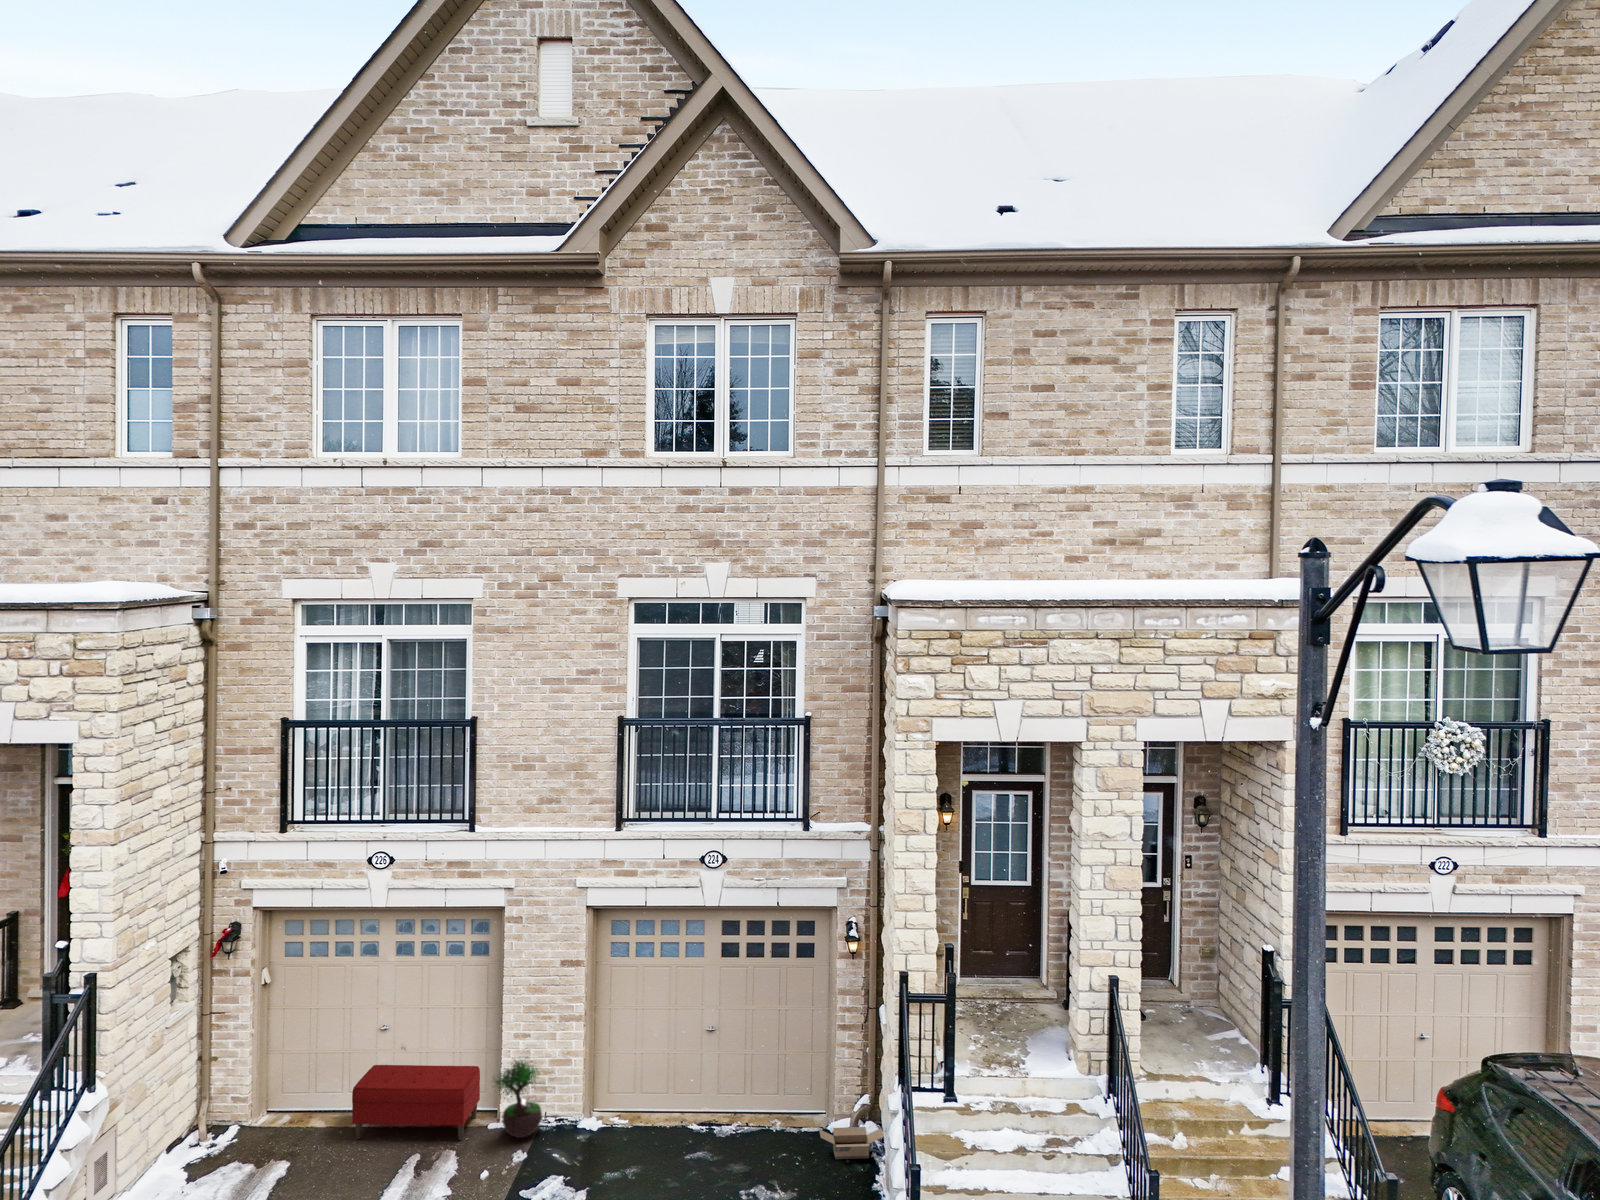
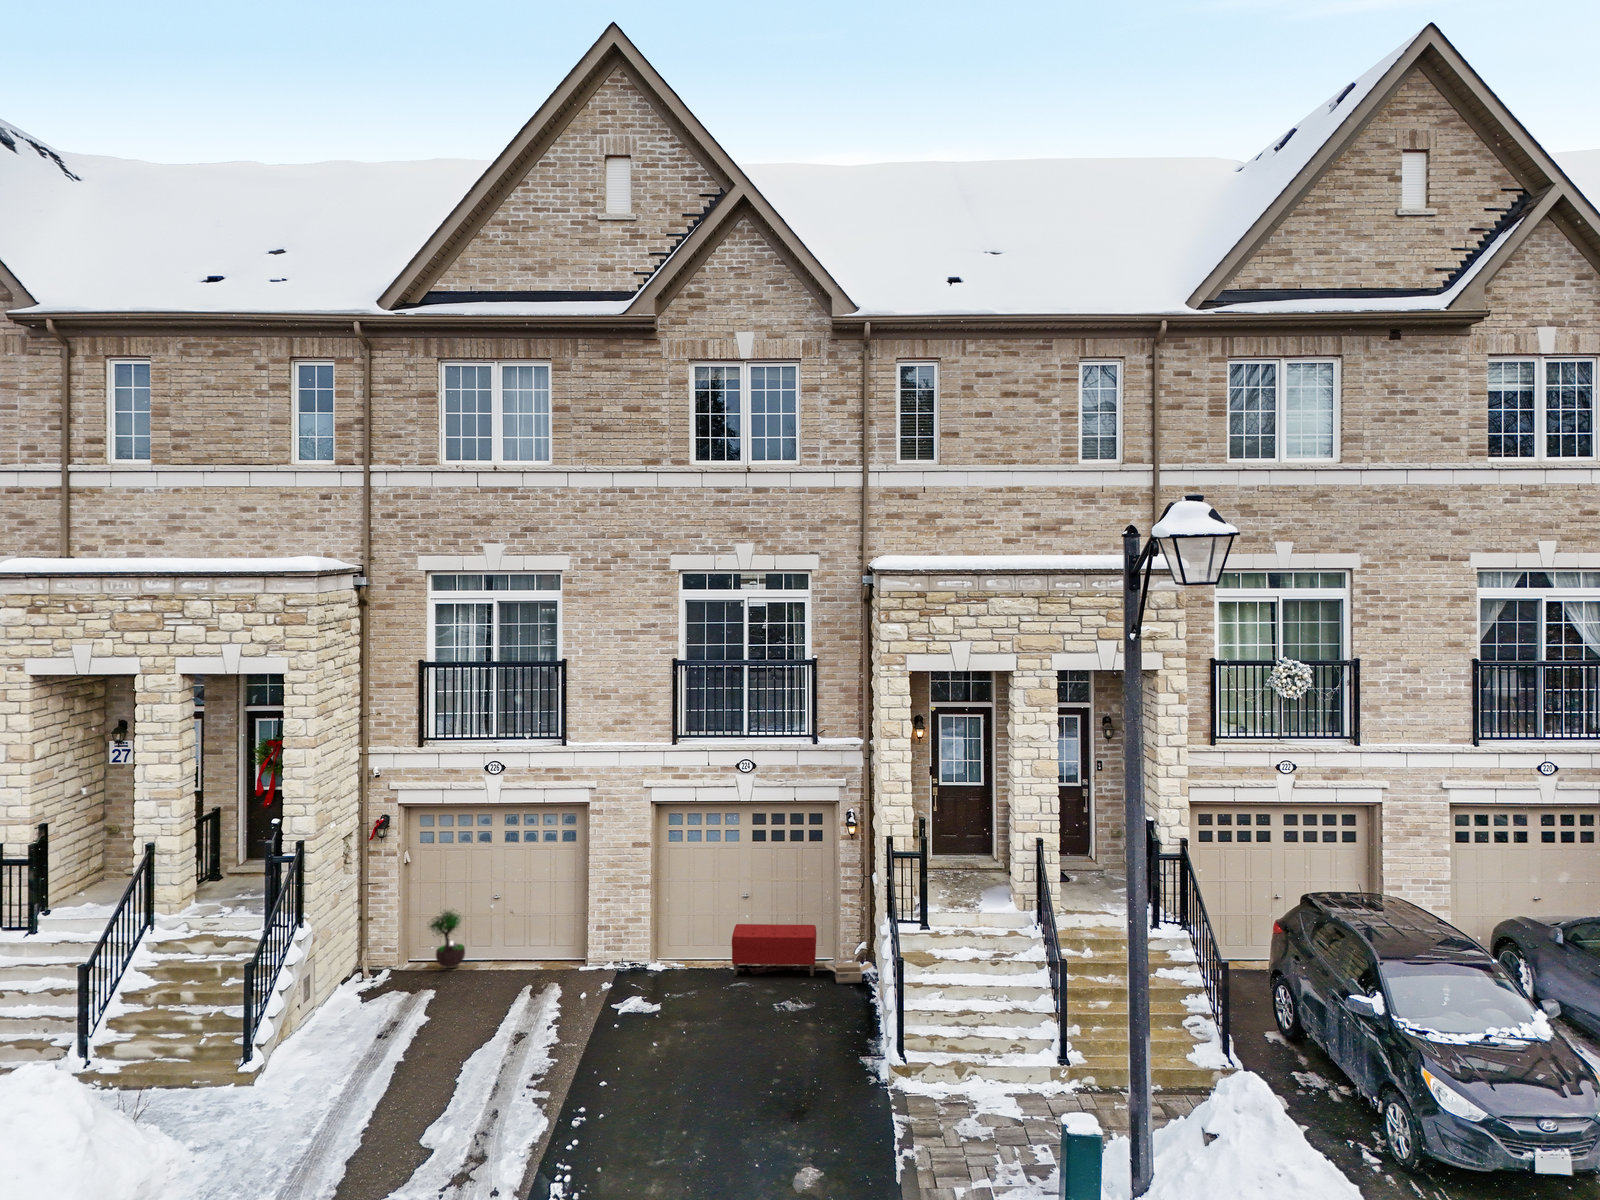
potted tree: present [493,1057,542,1138] -> present [428,909,465,968]
bench: present [352,1065,480,1140] -> present [732,924,817,976]

